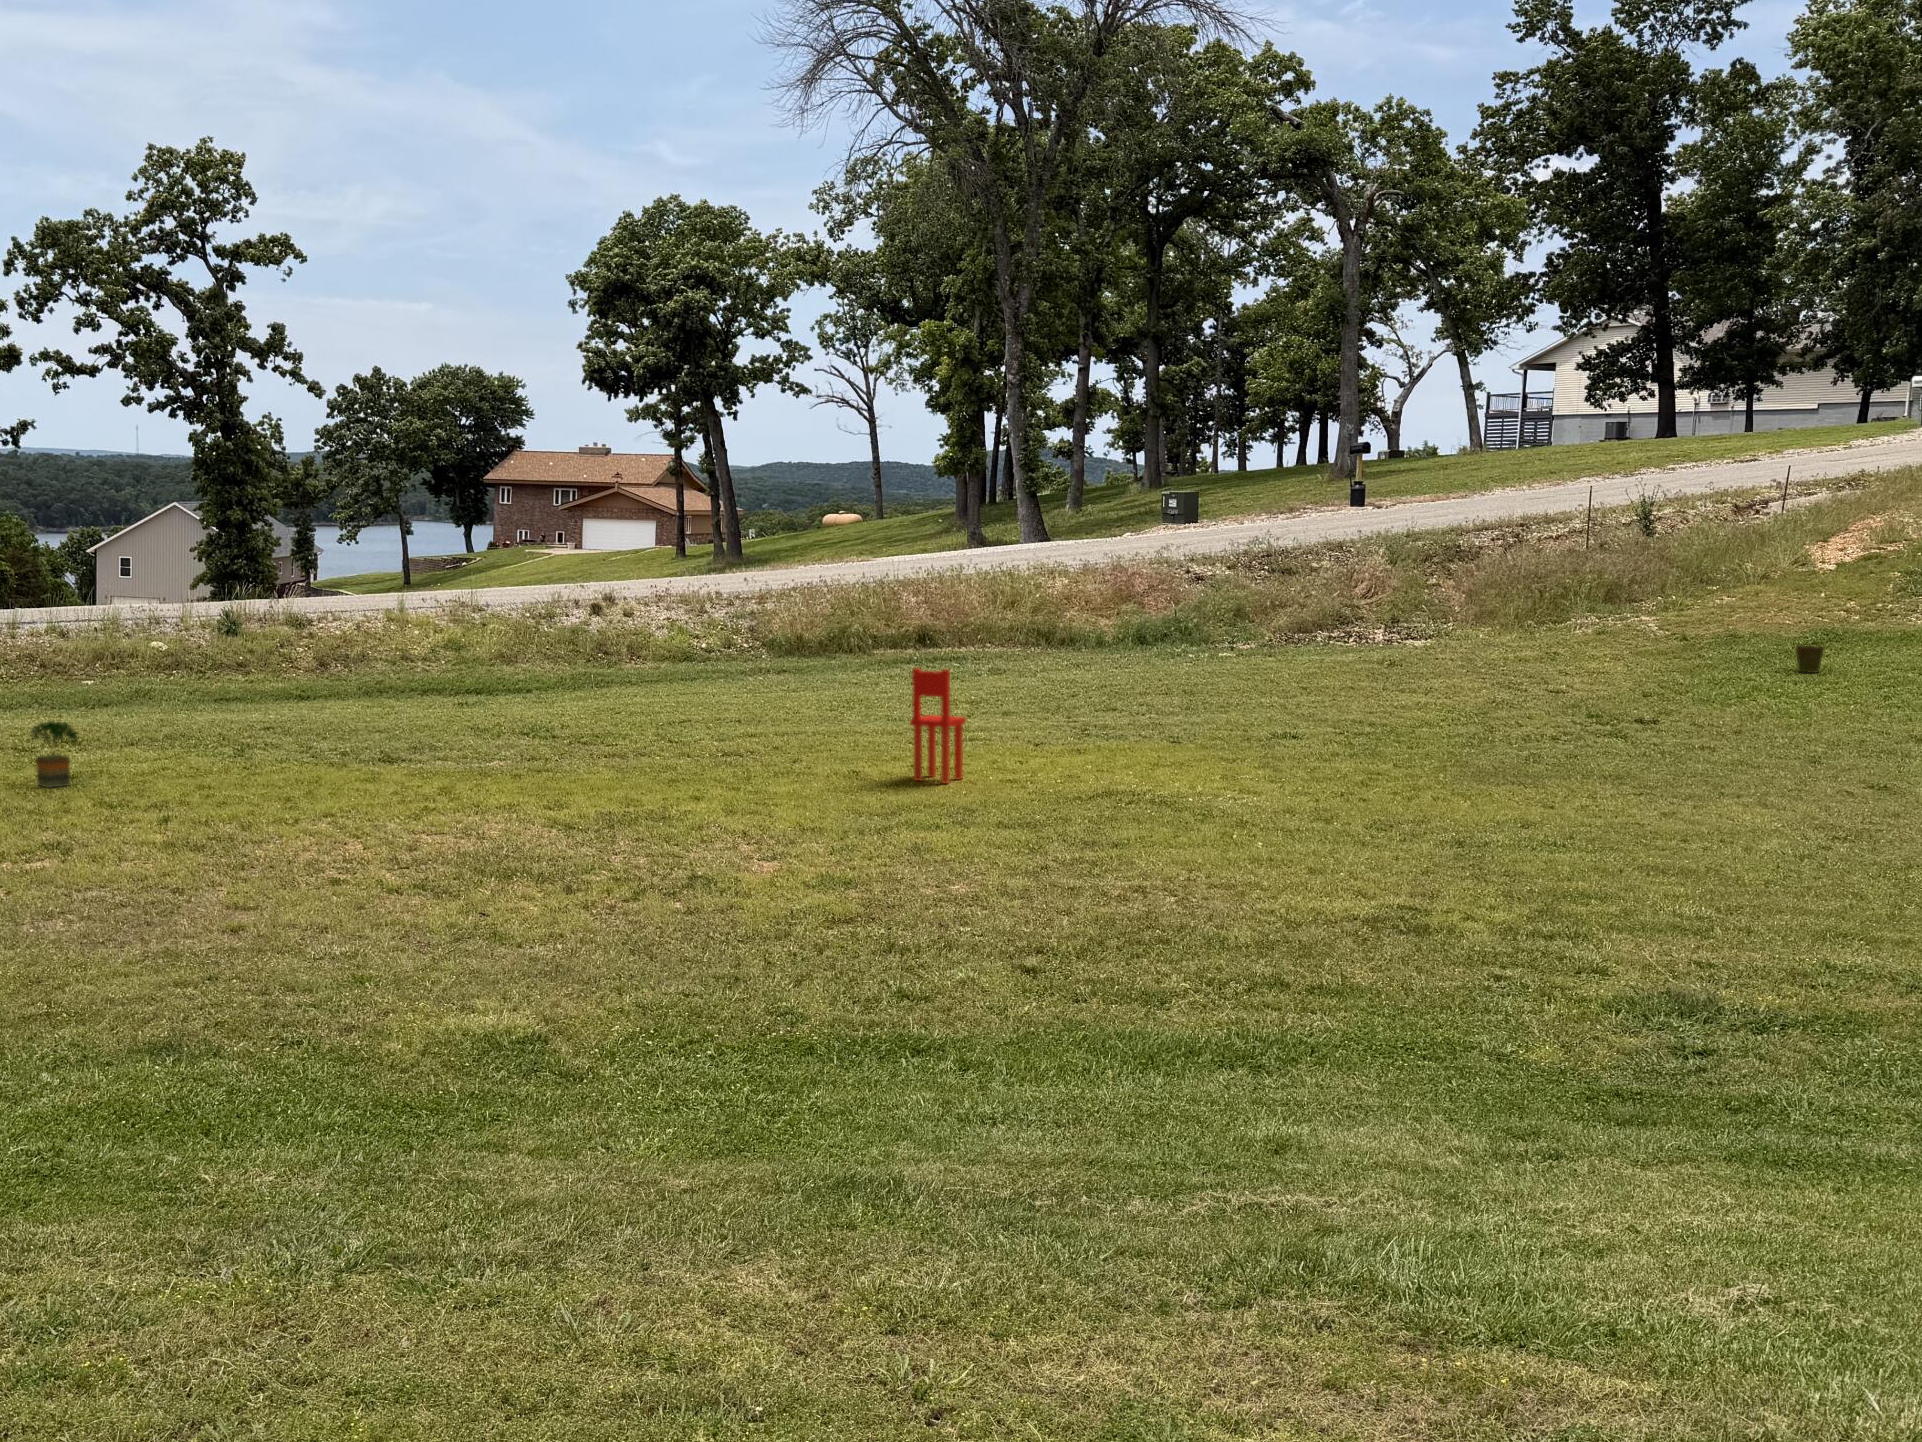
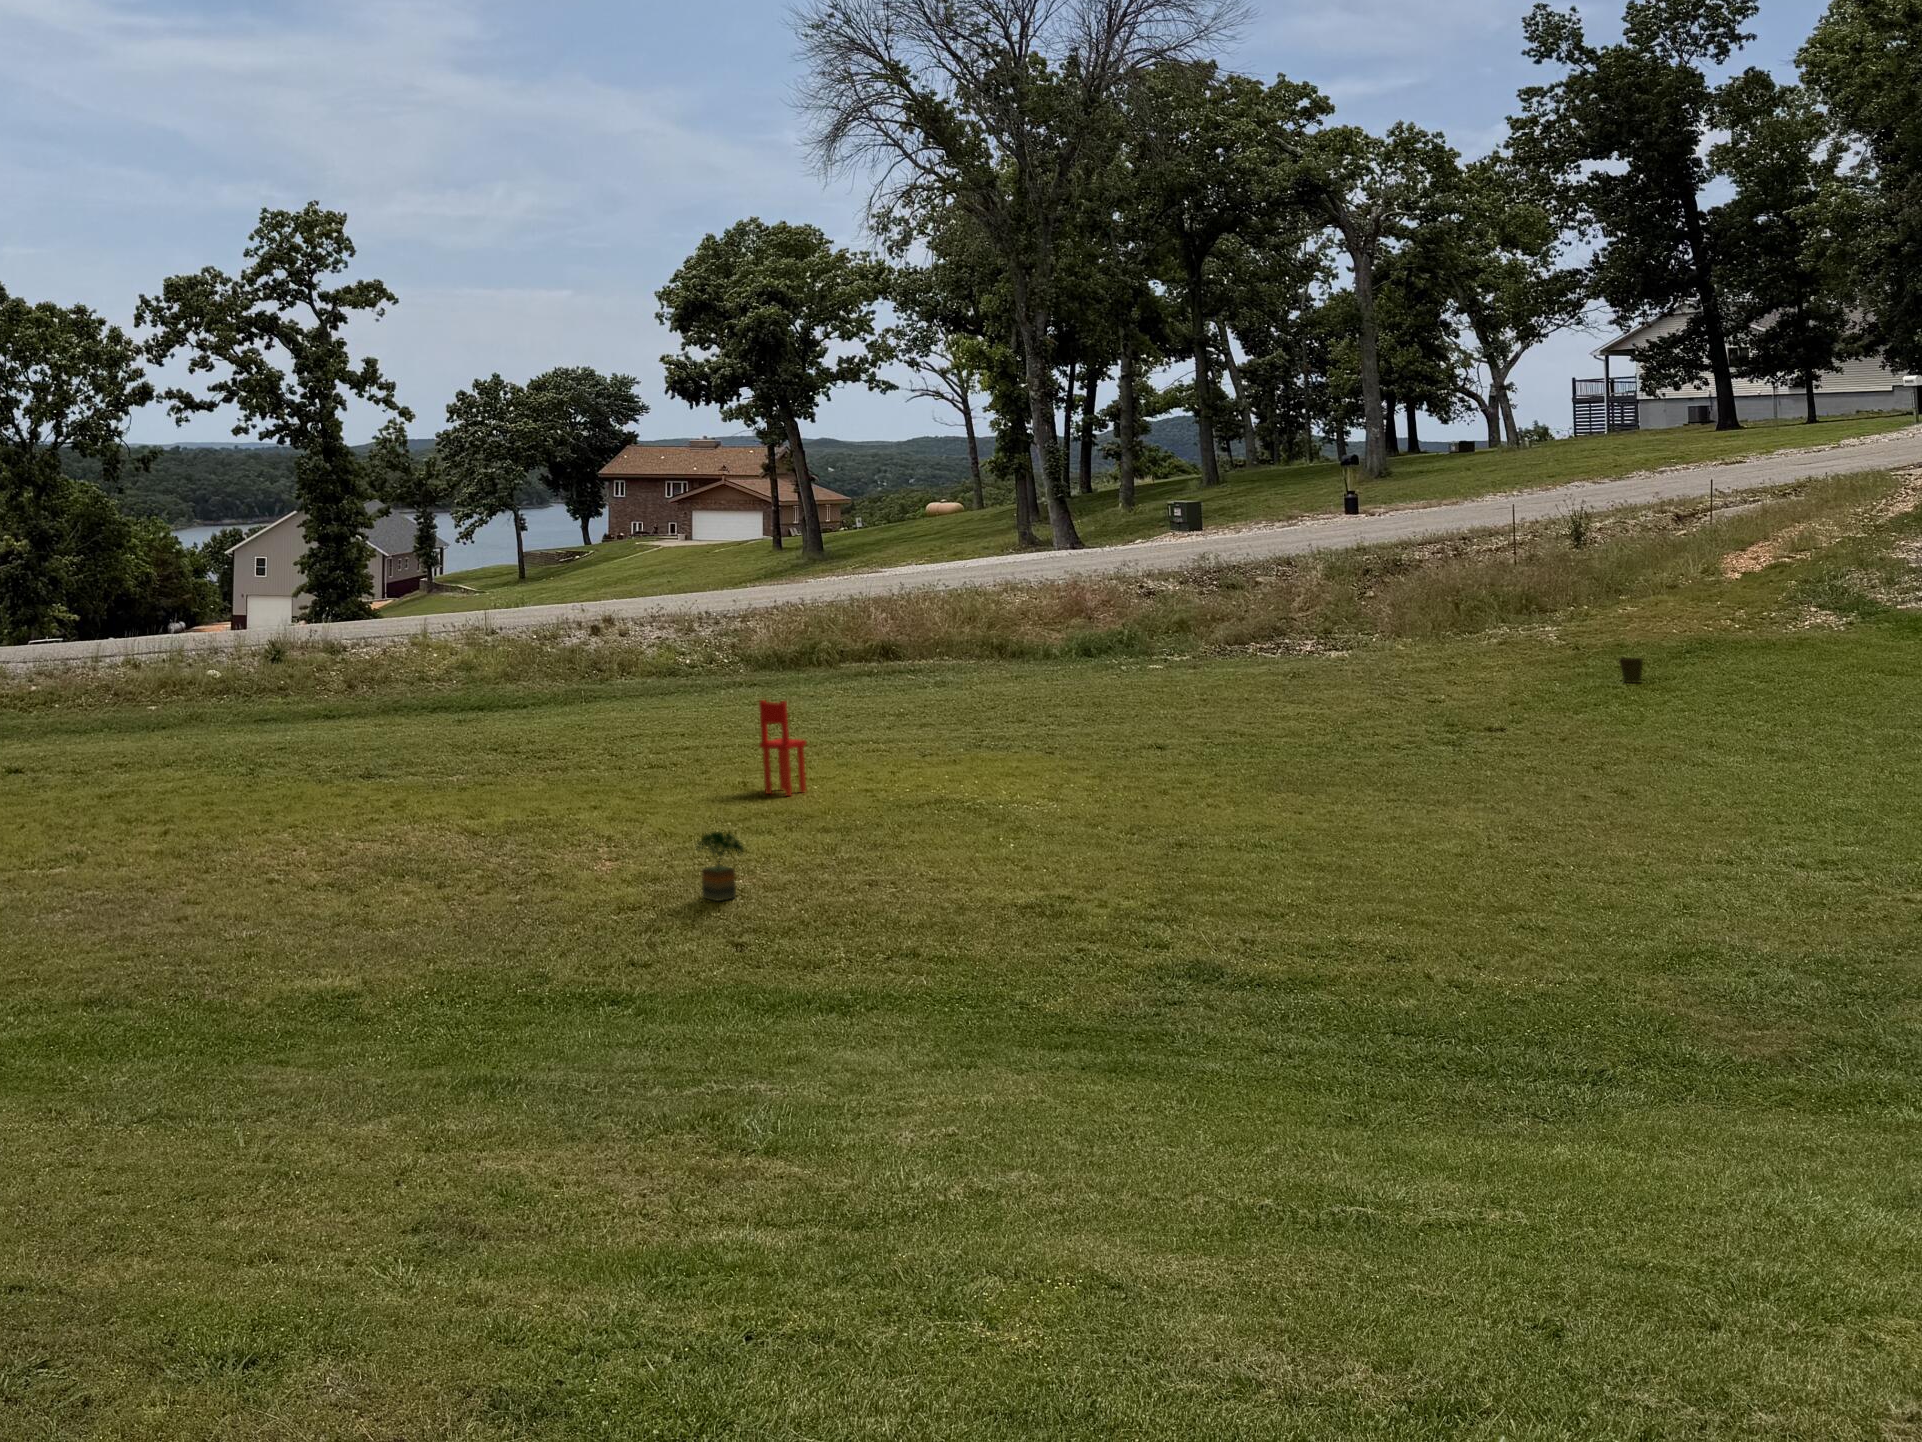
potted tree: present [32,721,79,788] -> present [696,832,743,901]

